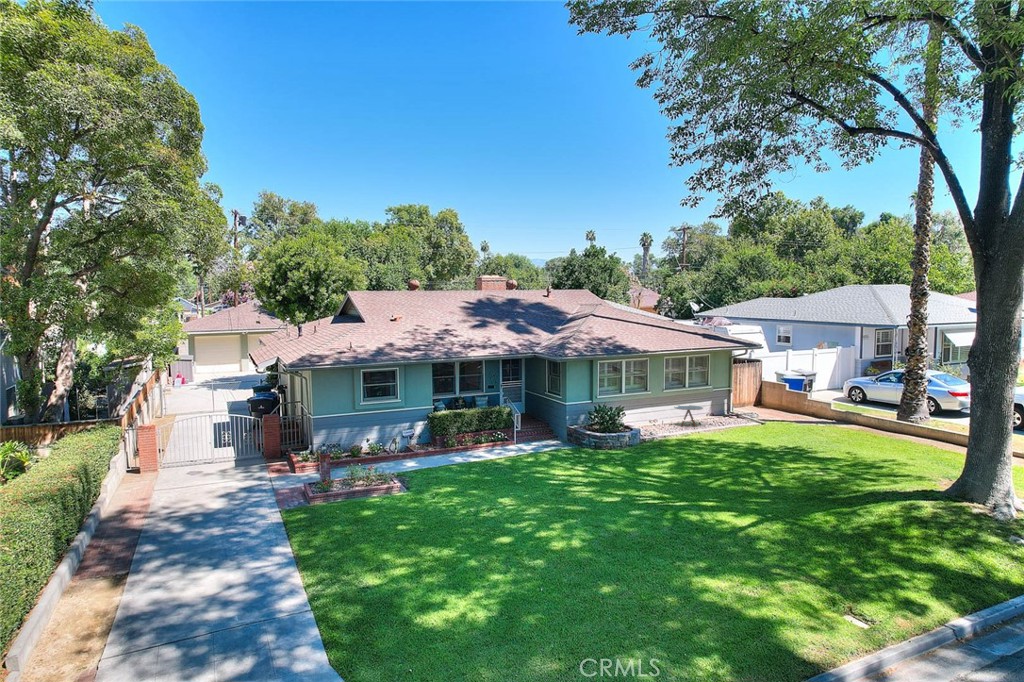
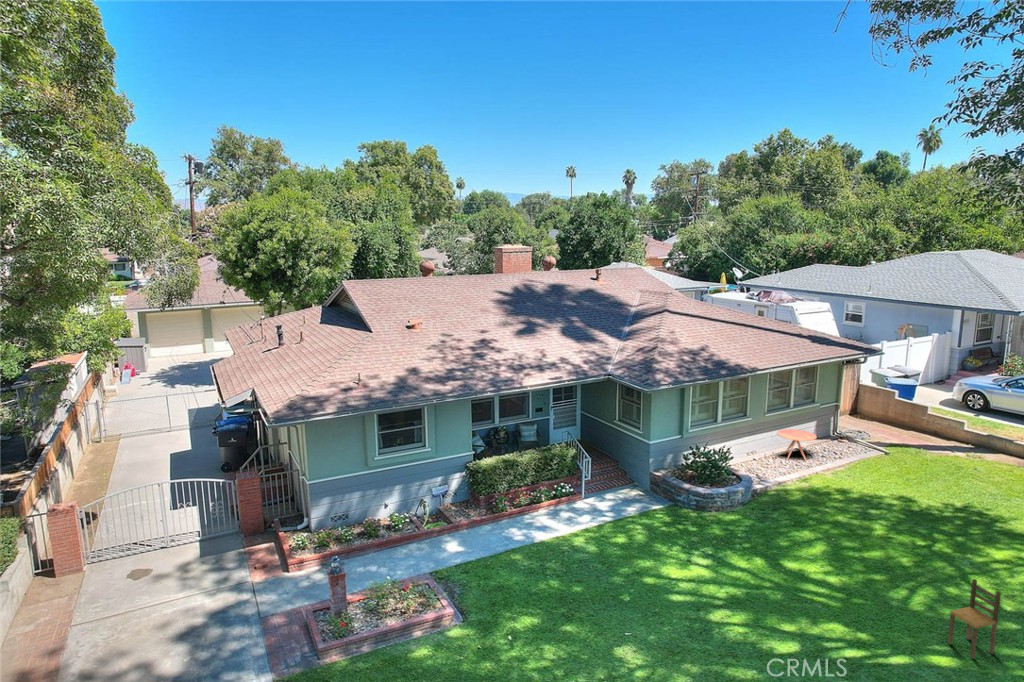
chair: none [708,448,733,495] -> present [948,579,1001,659]

